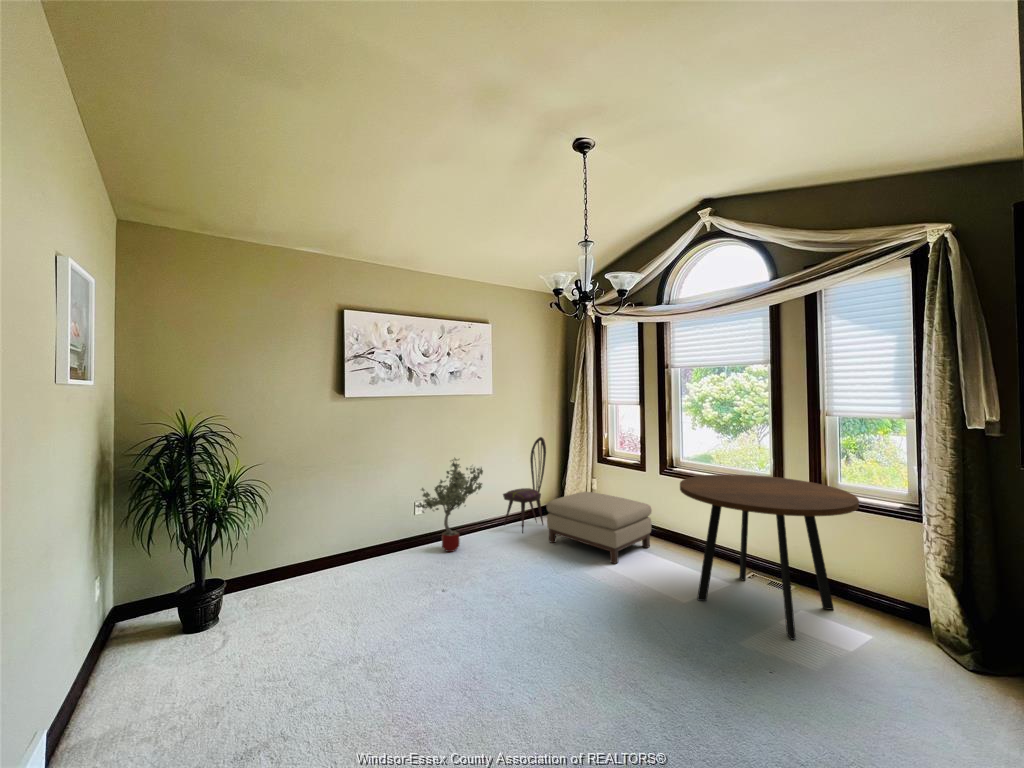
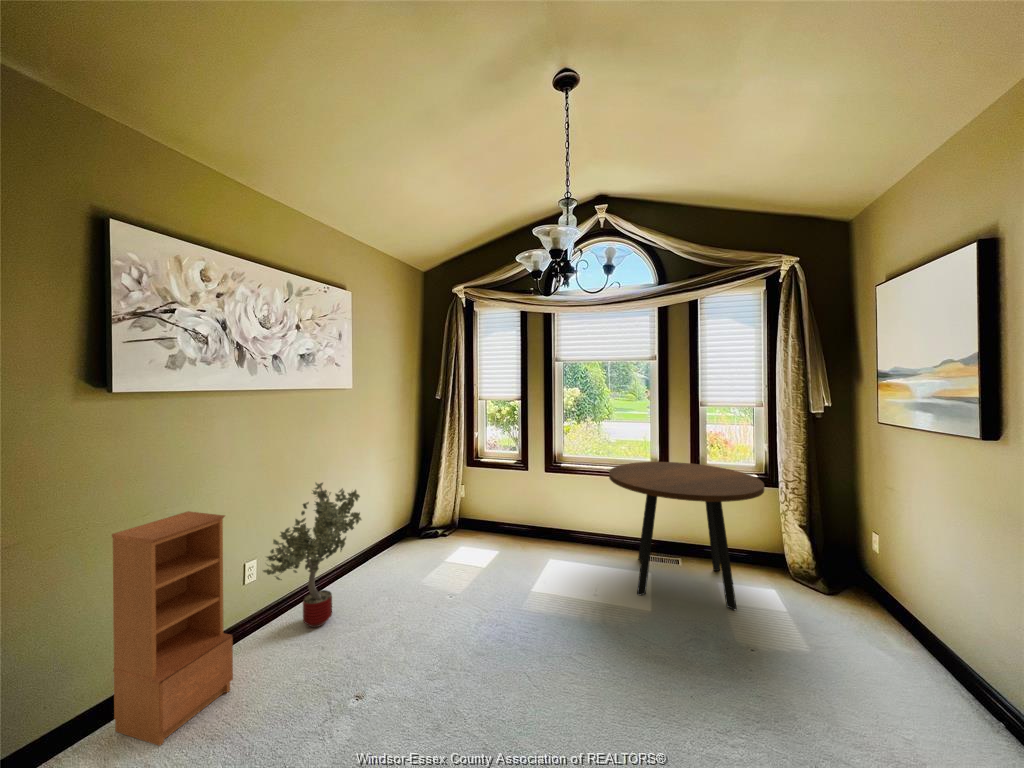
dining chair: present [503,437,546,533] -> none [361,439,414,566]
bookcase: none [344,462,392,575] -> present [112,511,233,746]
ottoman: present [547,492,652,564] -> none [438,499,546,577]

